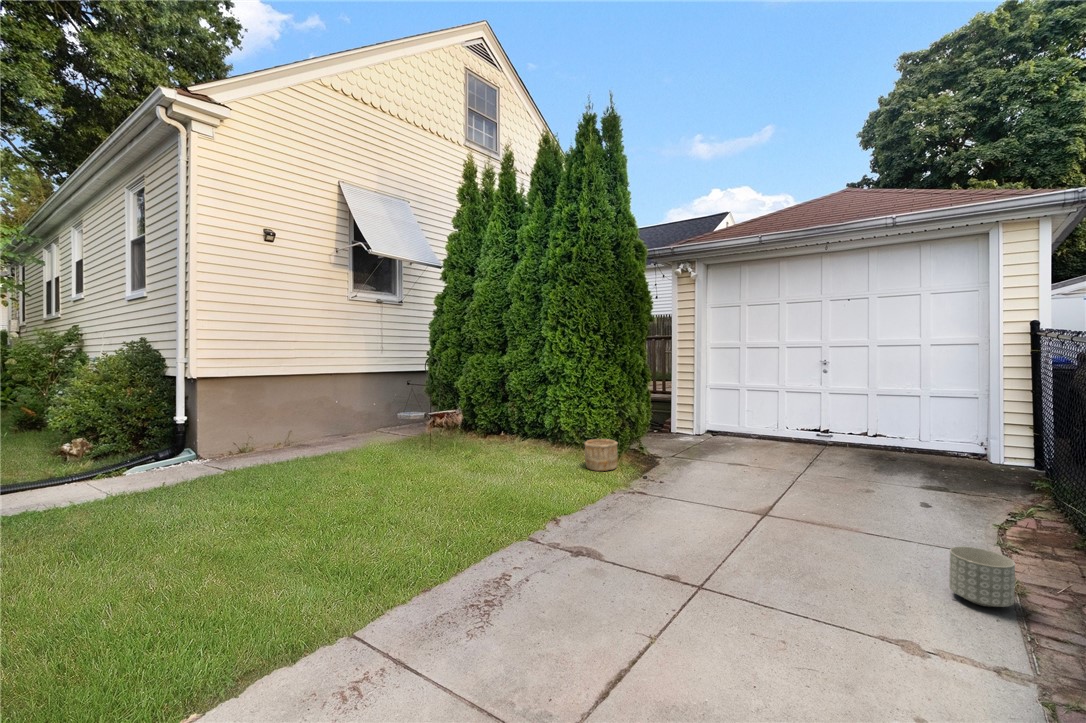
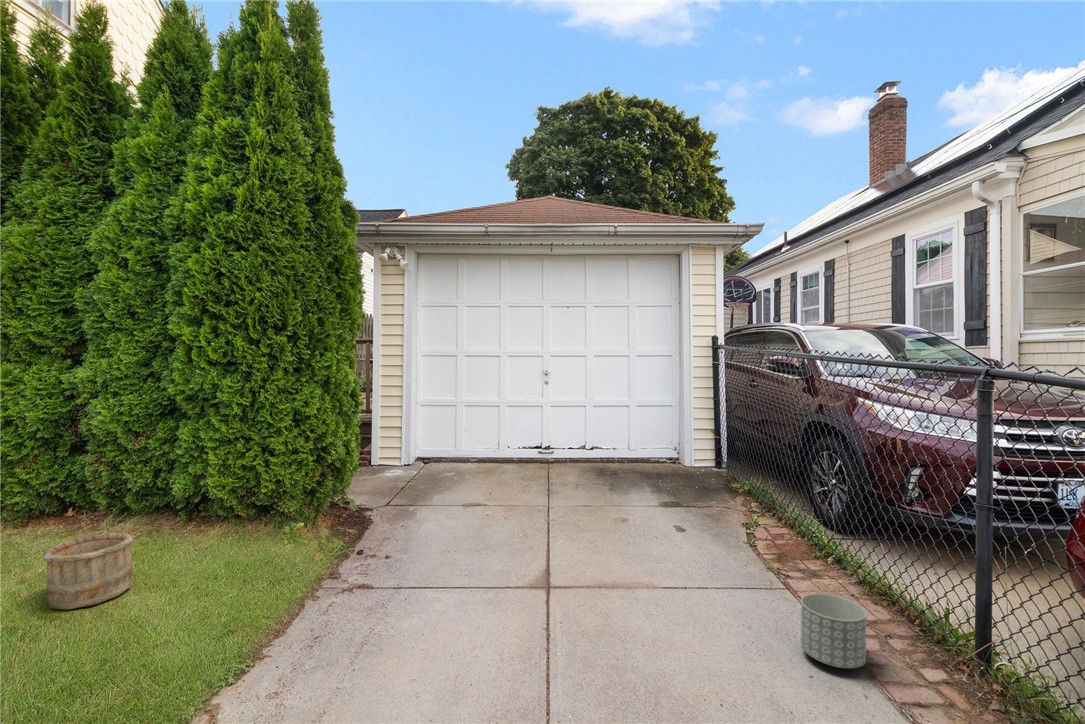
wooden bucket: present [584,439,618,471] -> present [43,532,133,609]

